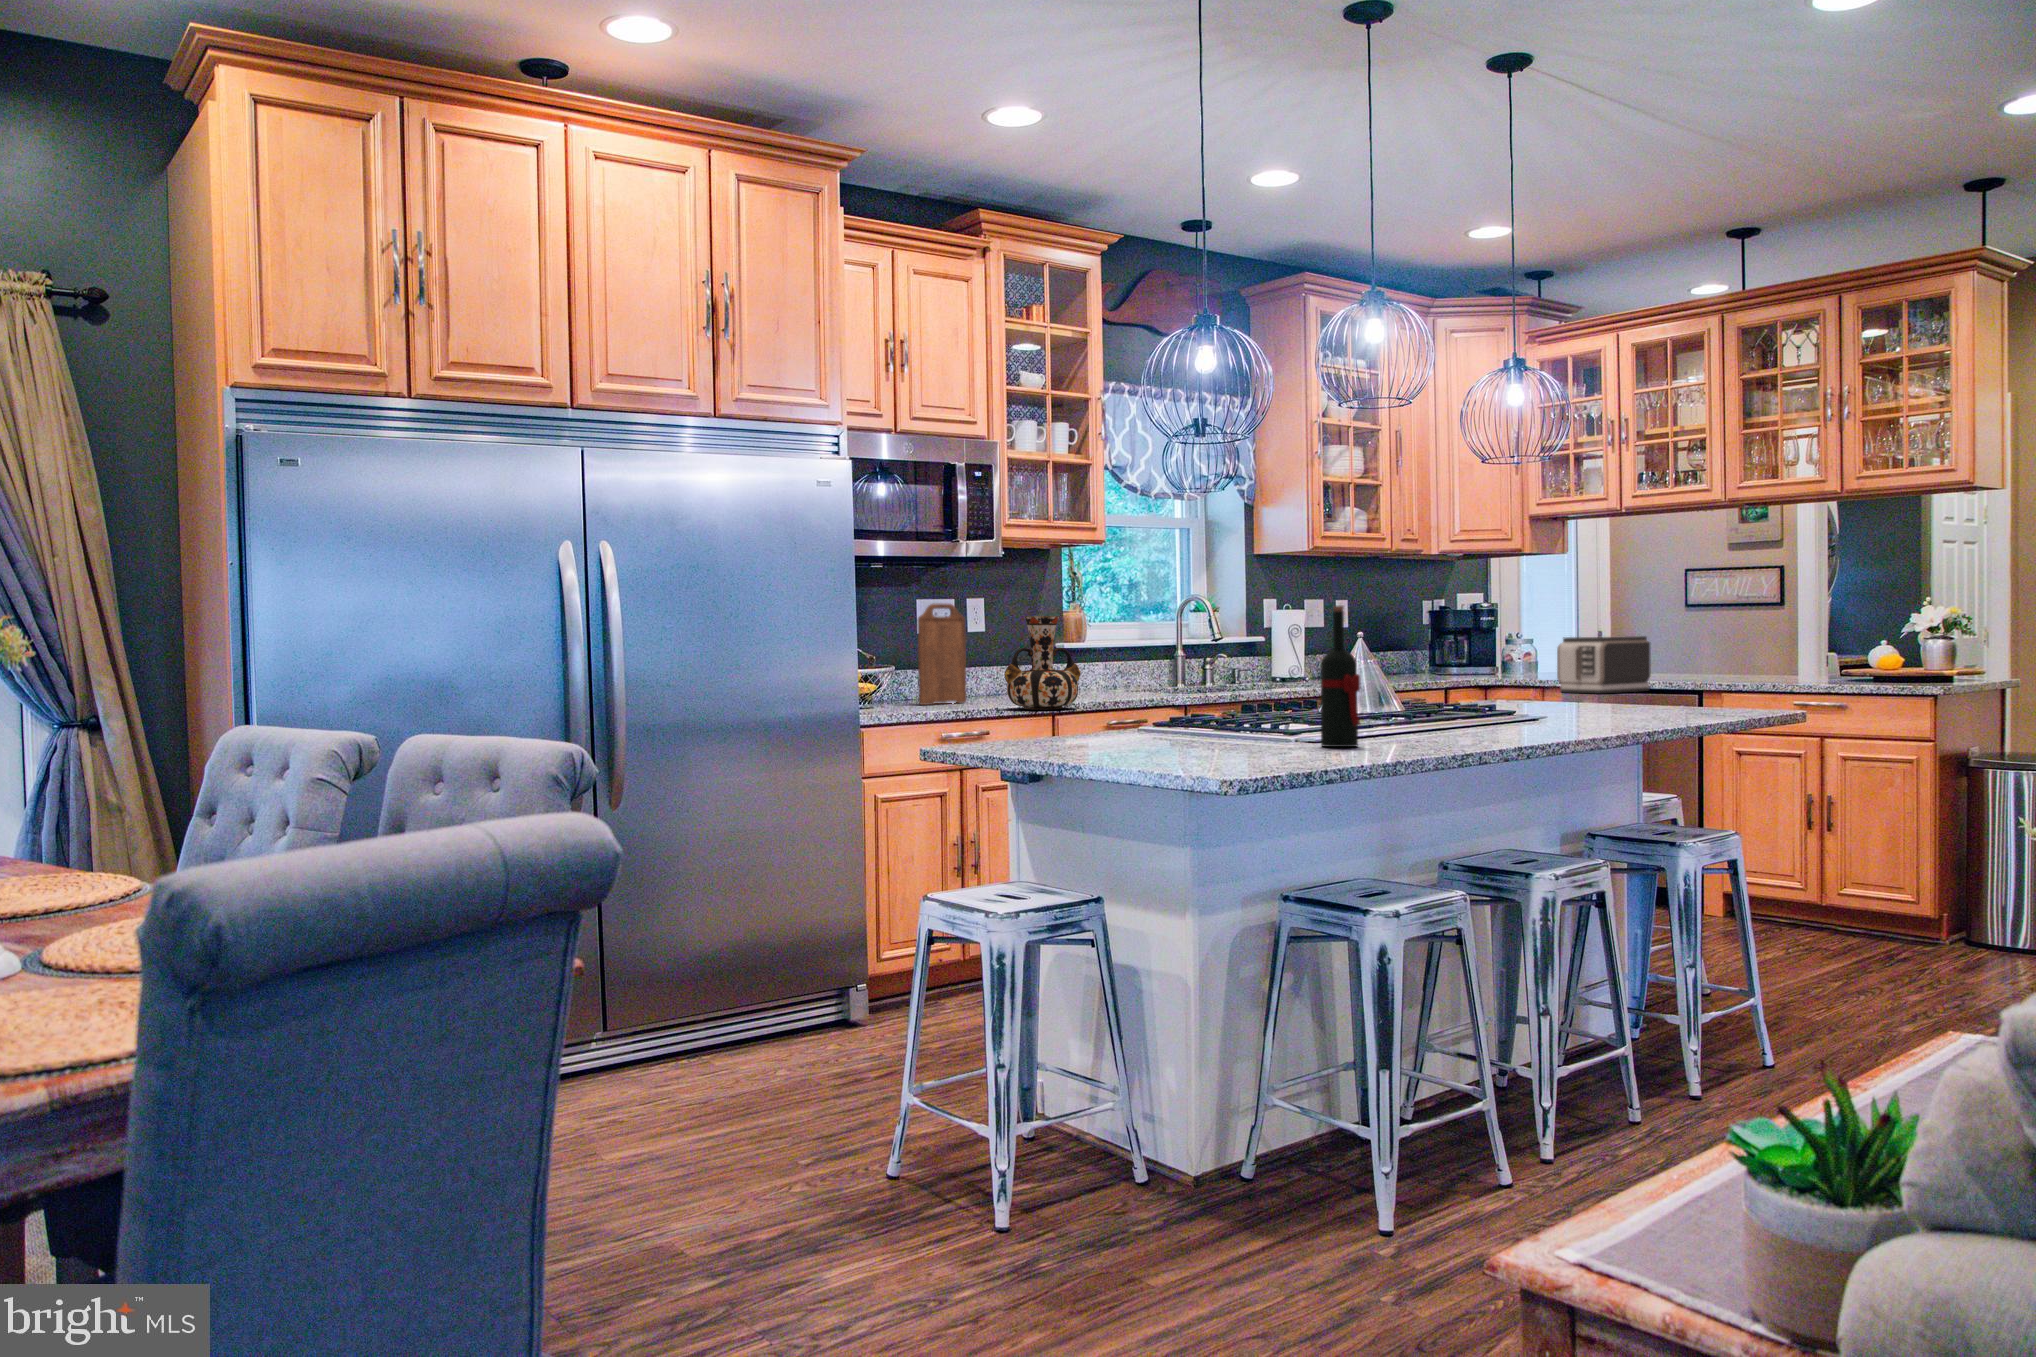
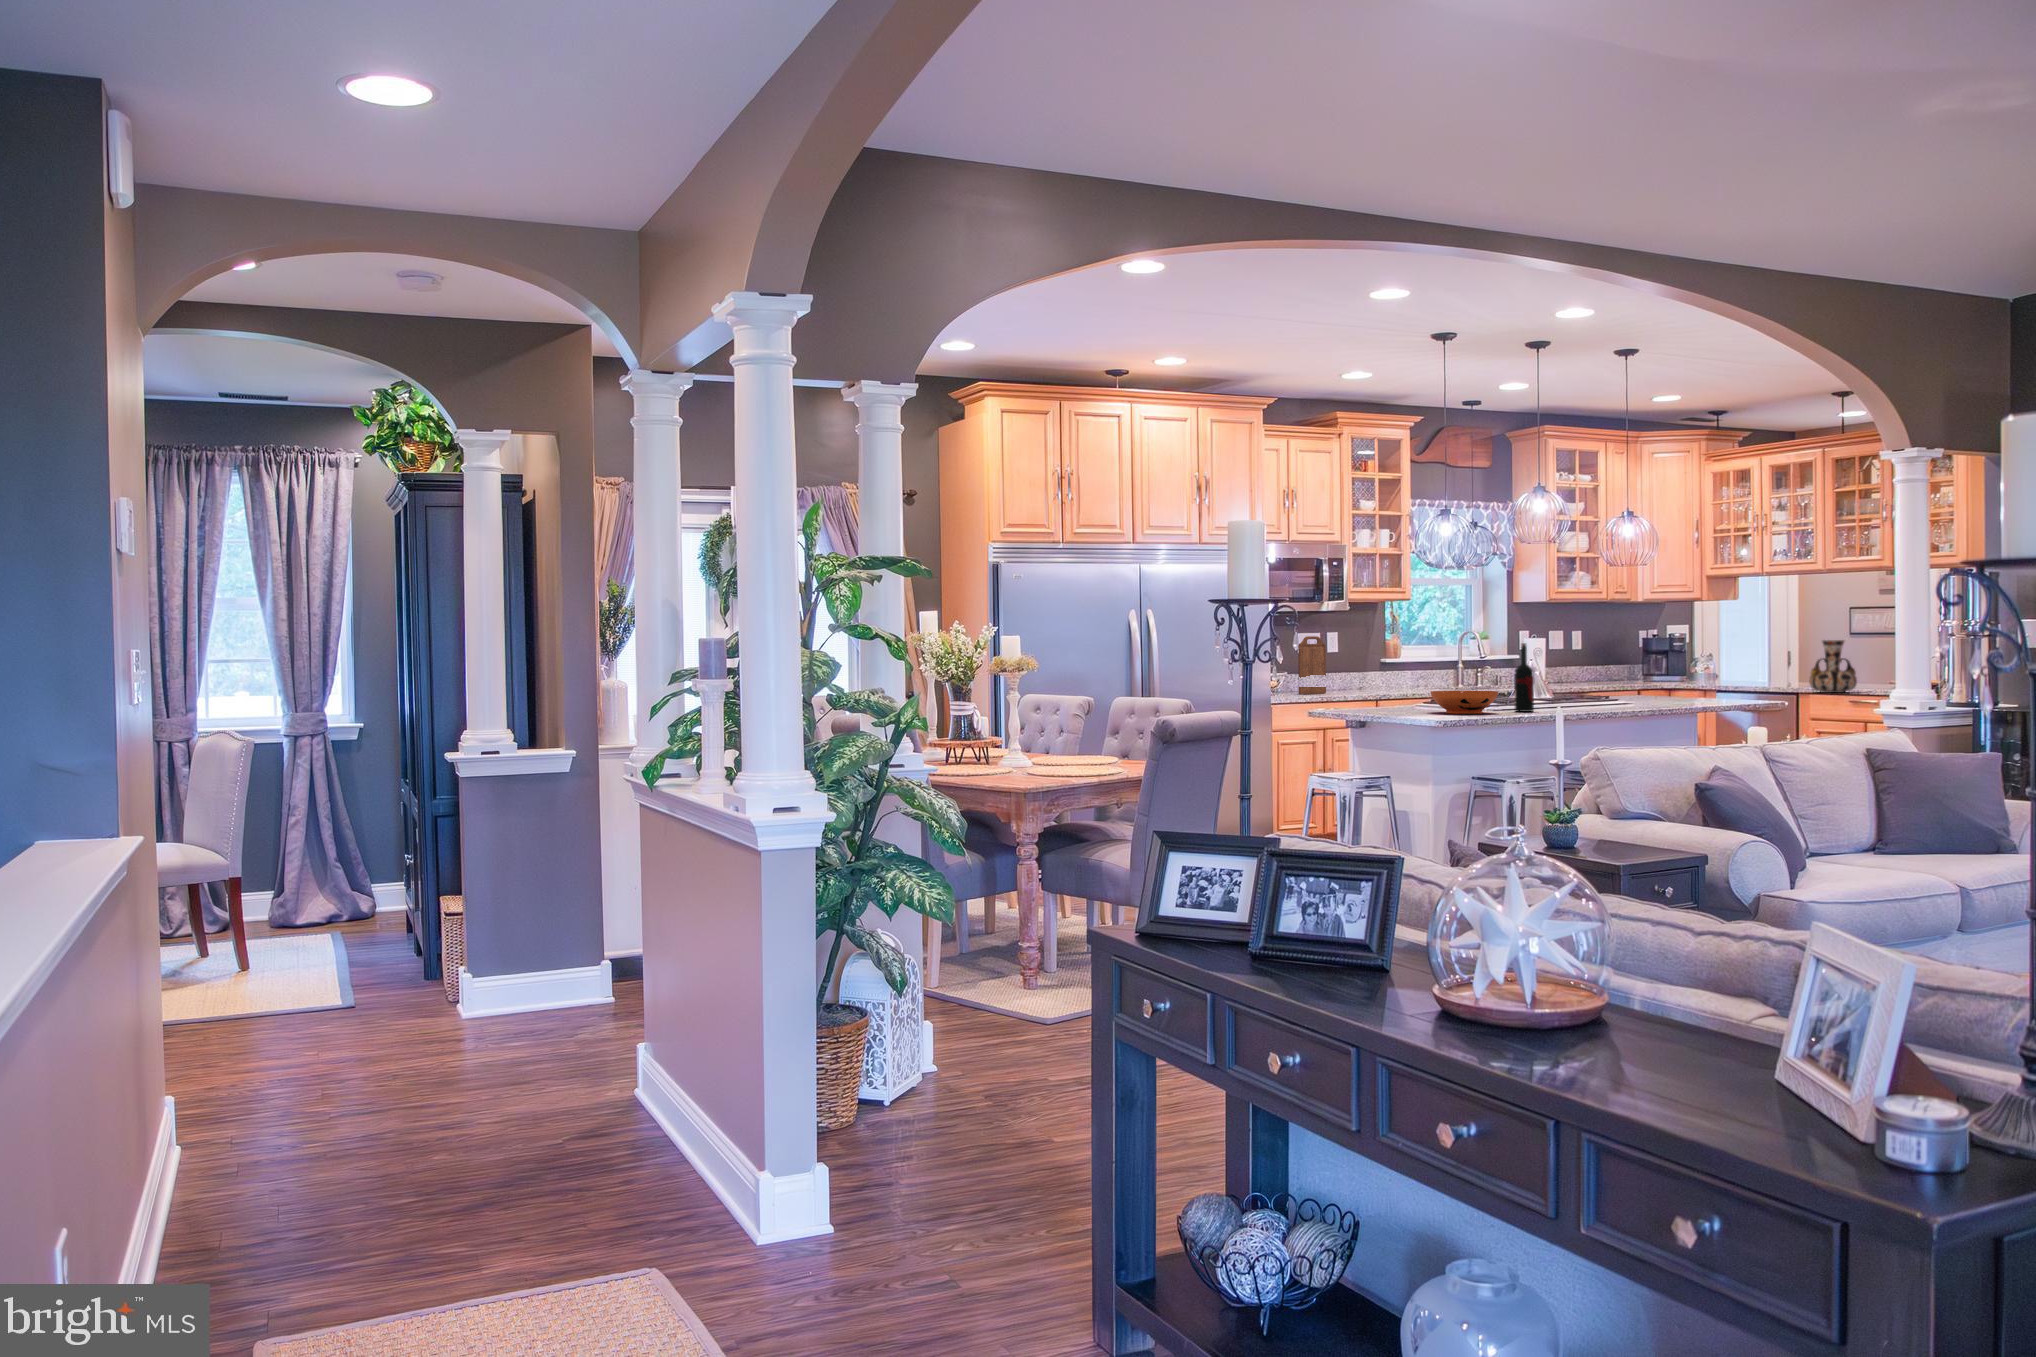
vase: present [1004,616,1081,710] -> present [1809,640,1857,693]
toaster: present [1557,636,1651,693] -> none [1711,657,1778,693]
decorative bowl: none [1158,704,1296,756] -> present [1430,691,1498,714]

